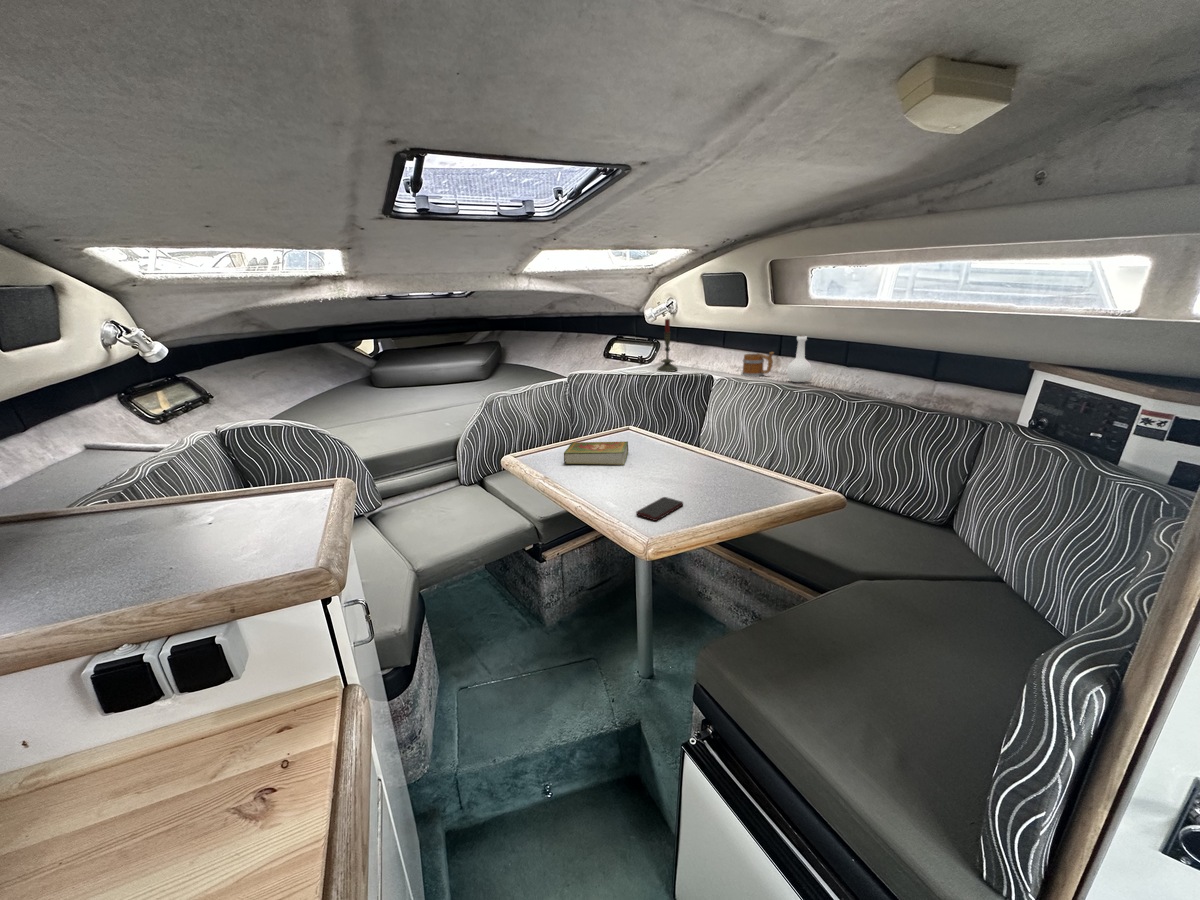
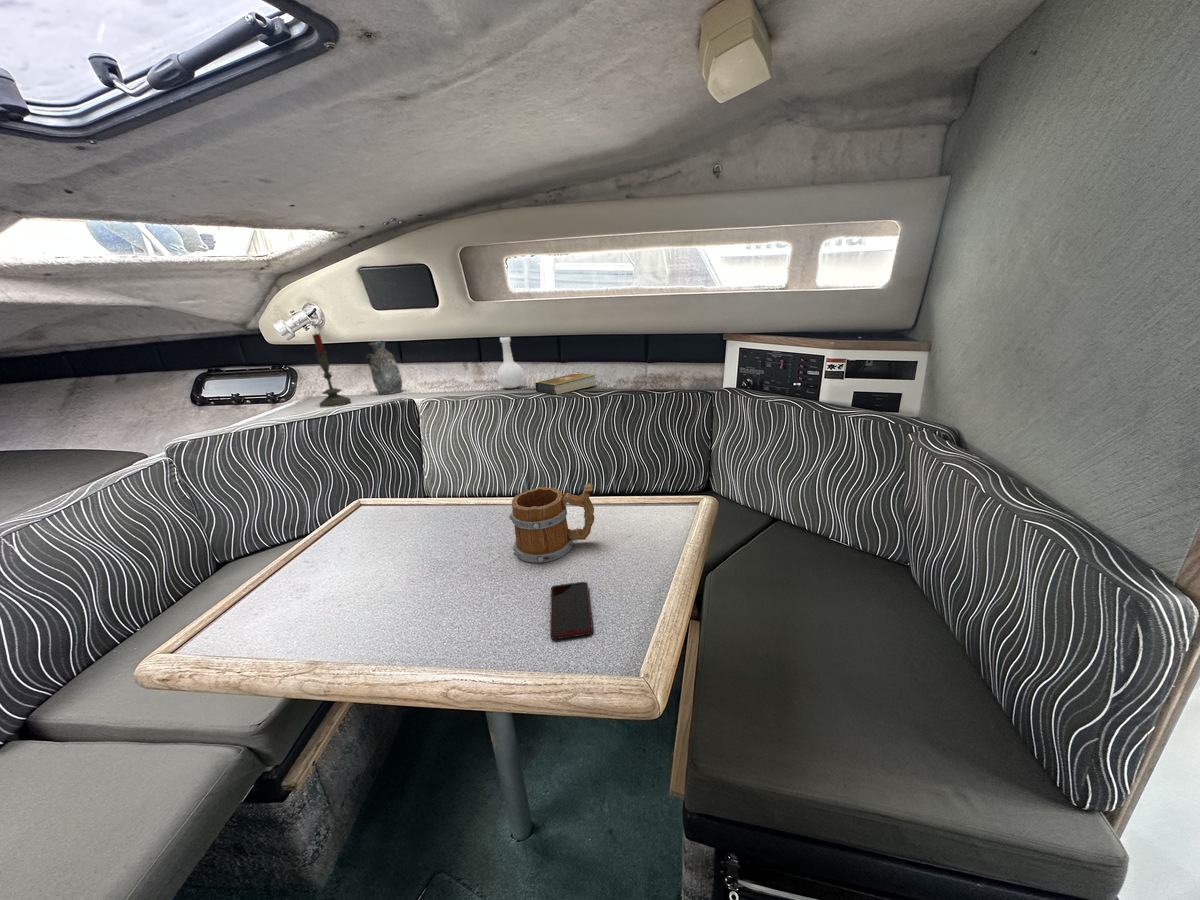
decorative vase: none [700,328,722,370] -> present [366,341,402,395]
mug: present [742,352,774,377] -> present [509,483,594,563]
book: present [564,441,628,465] -> present [535,373,597,395]

